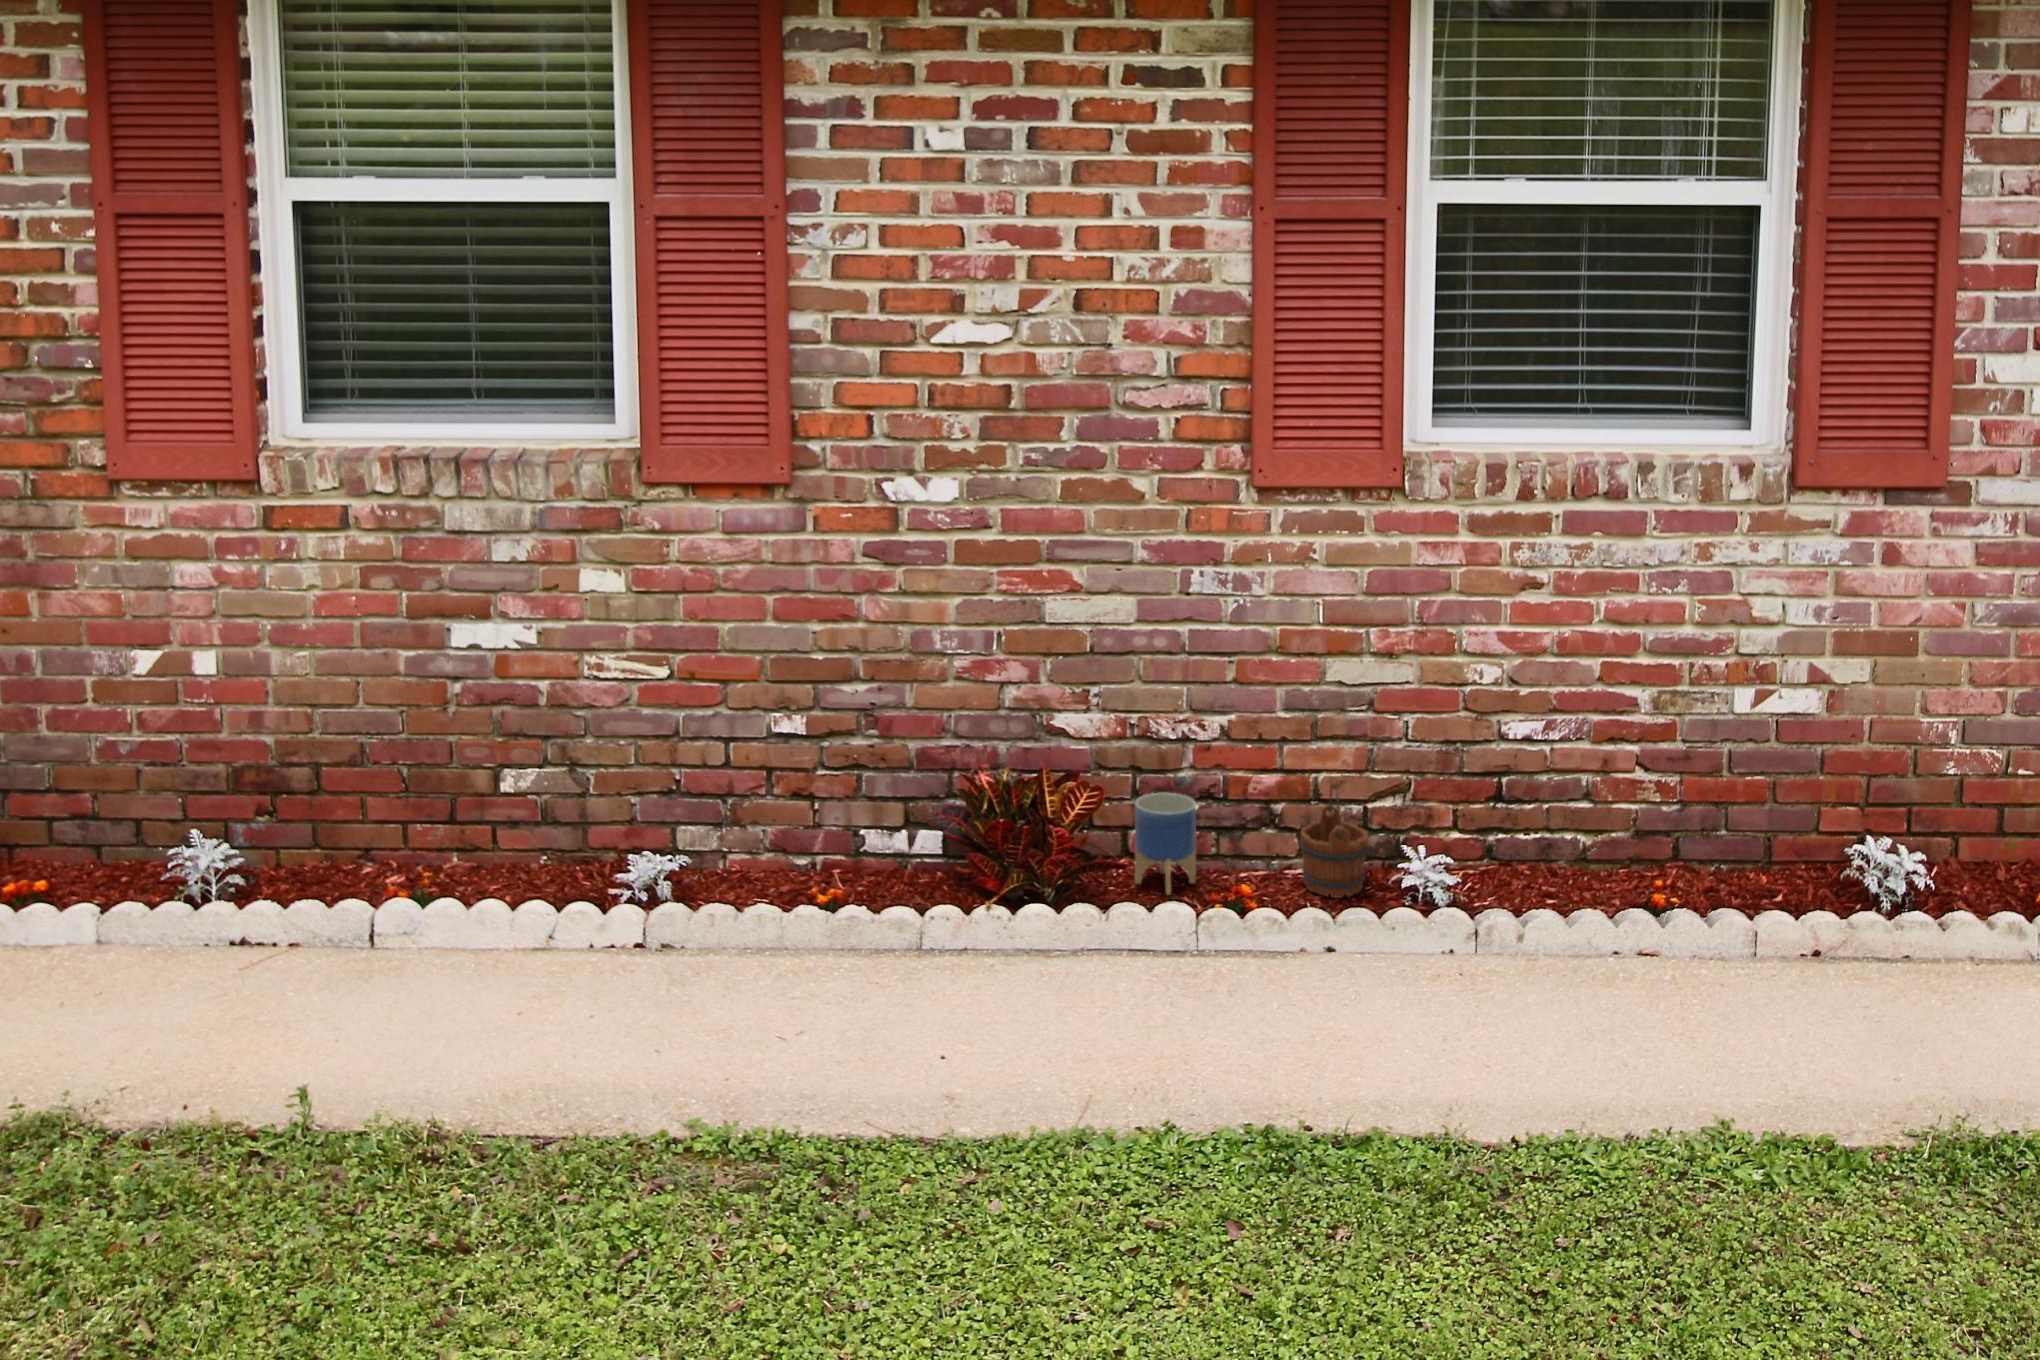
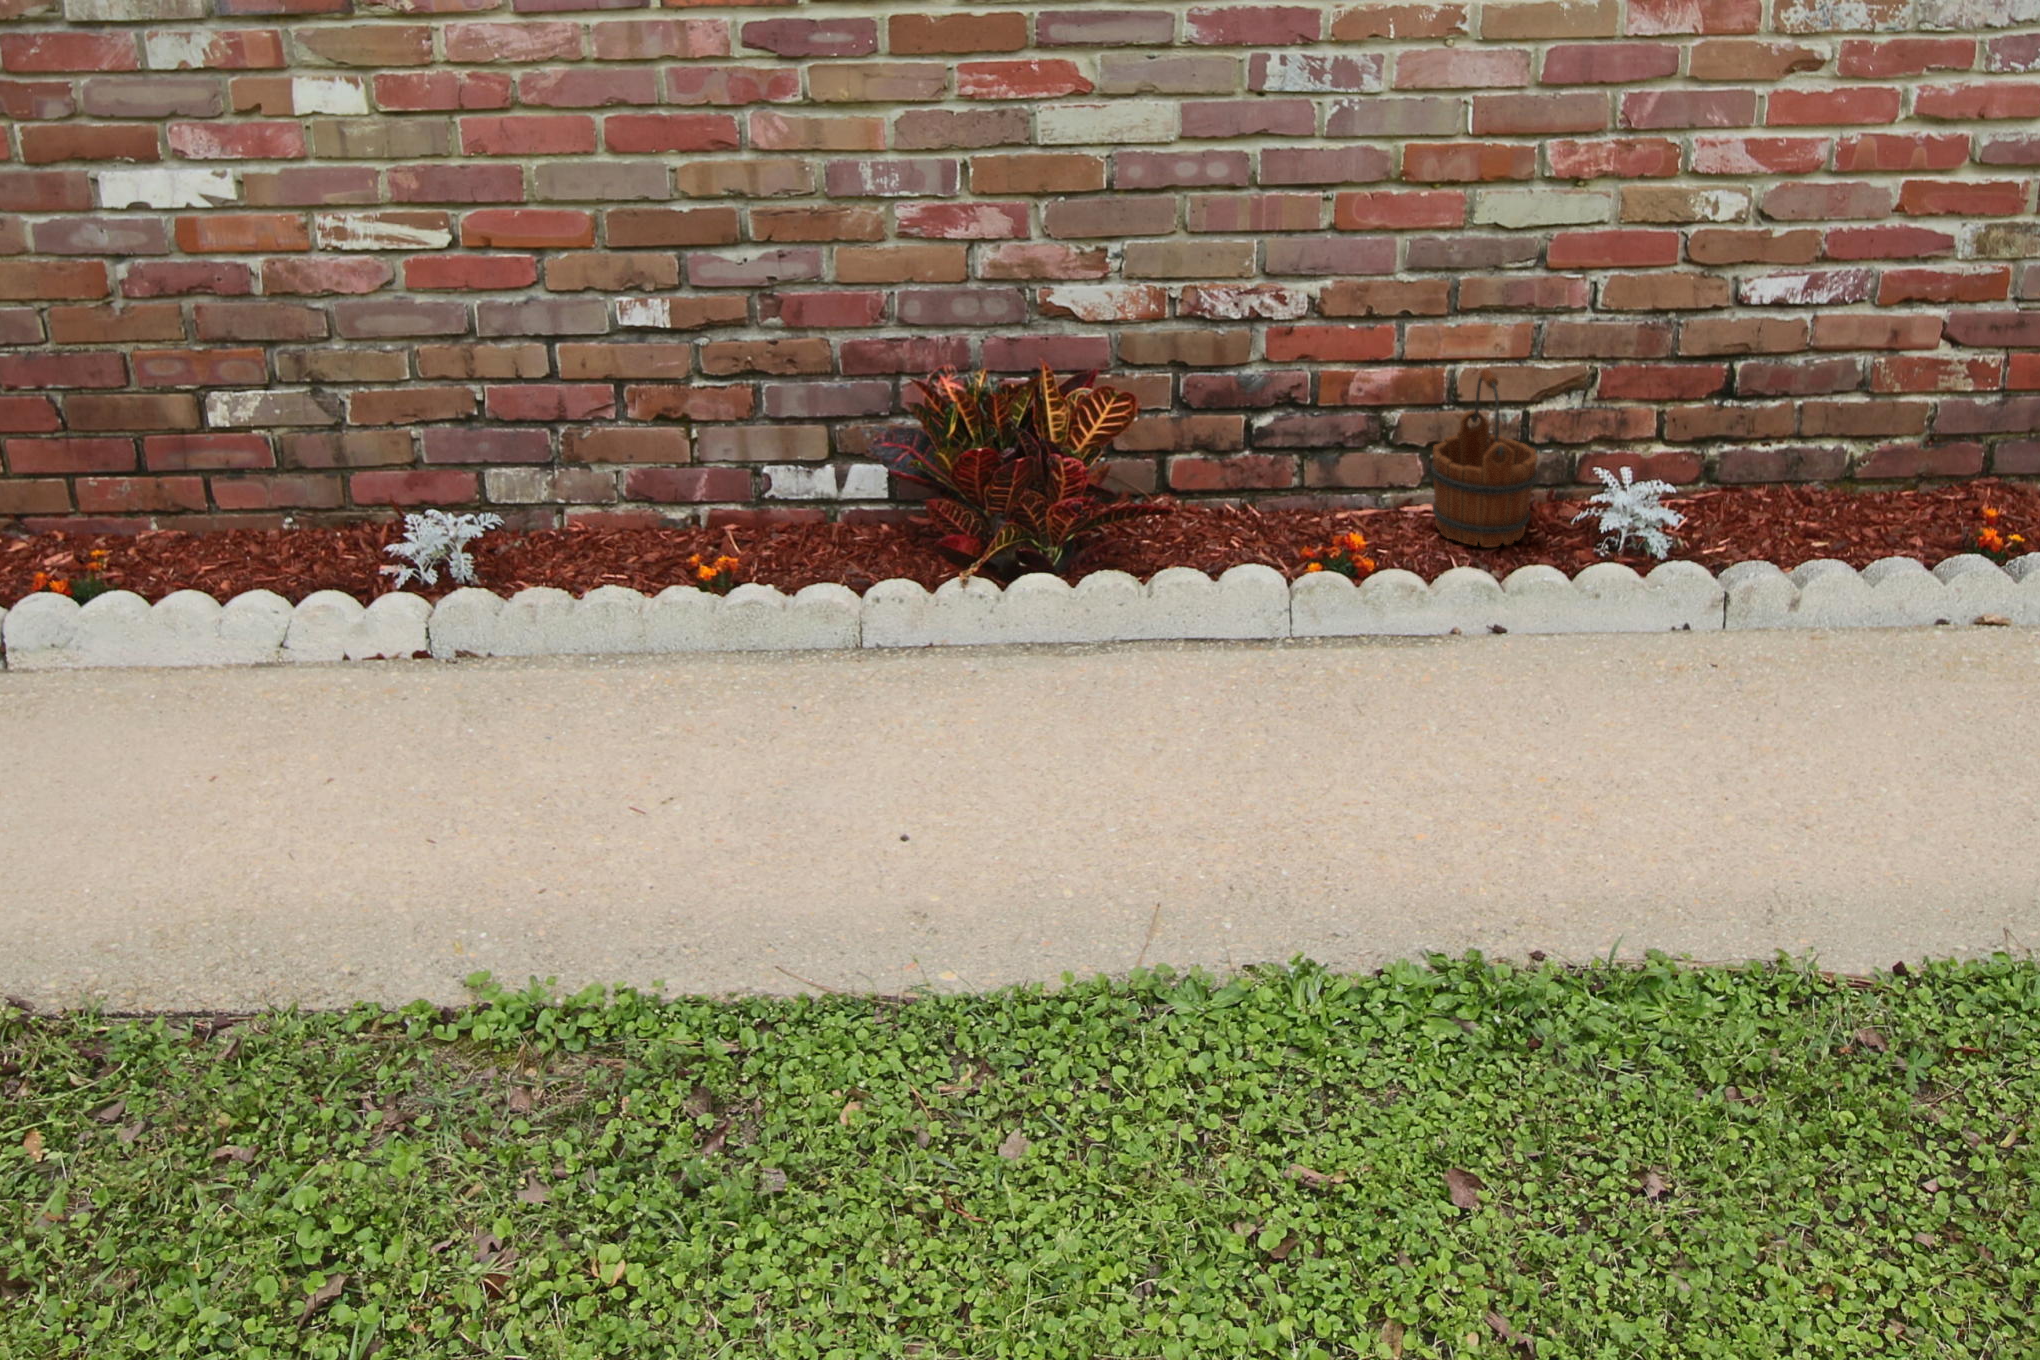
planter: present [1135,793,1196,895] -> none [1180,400,1275,551]

